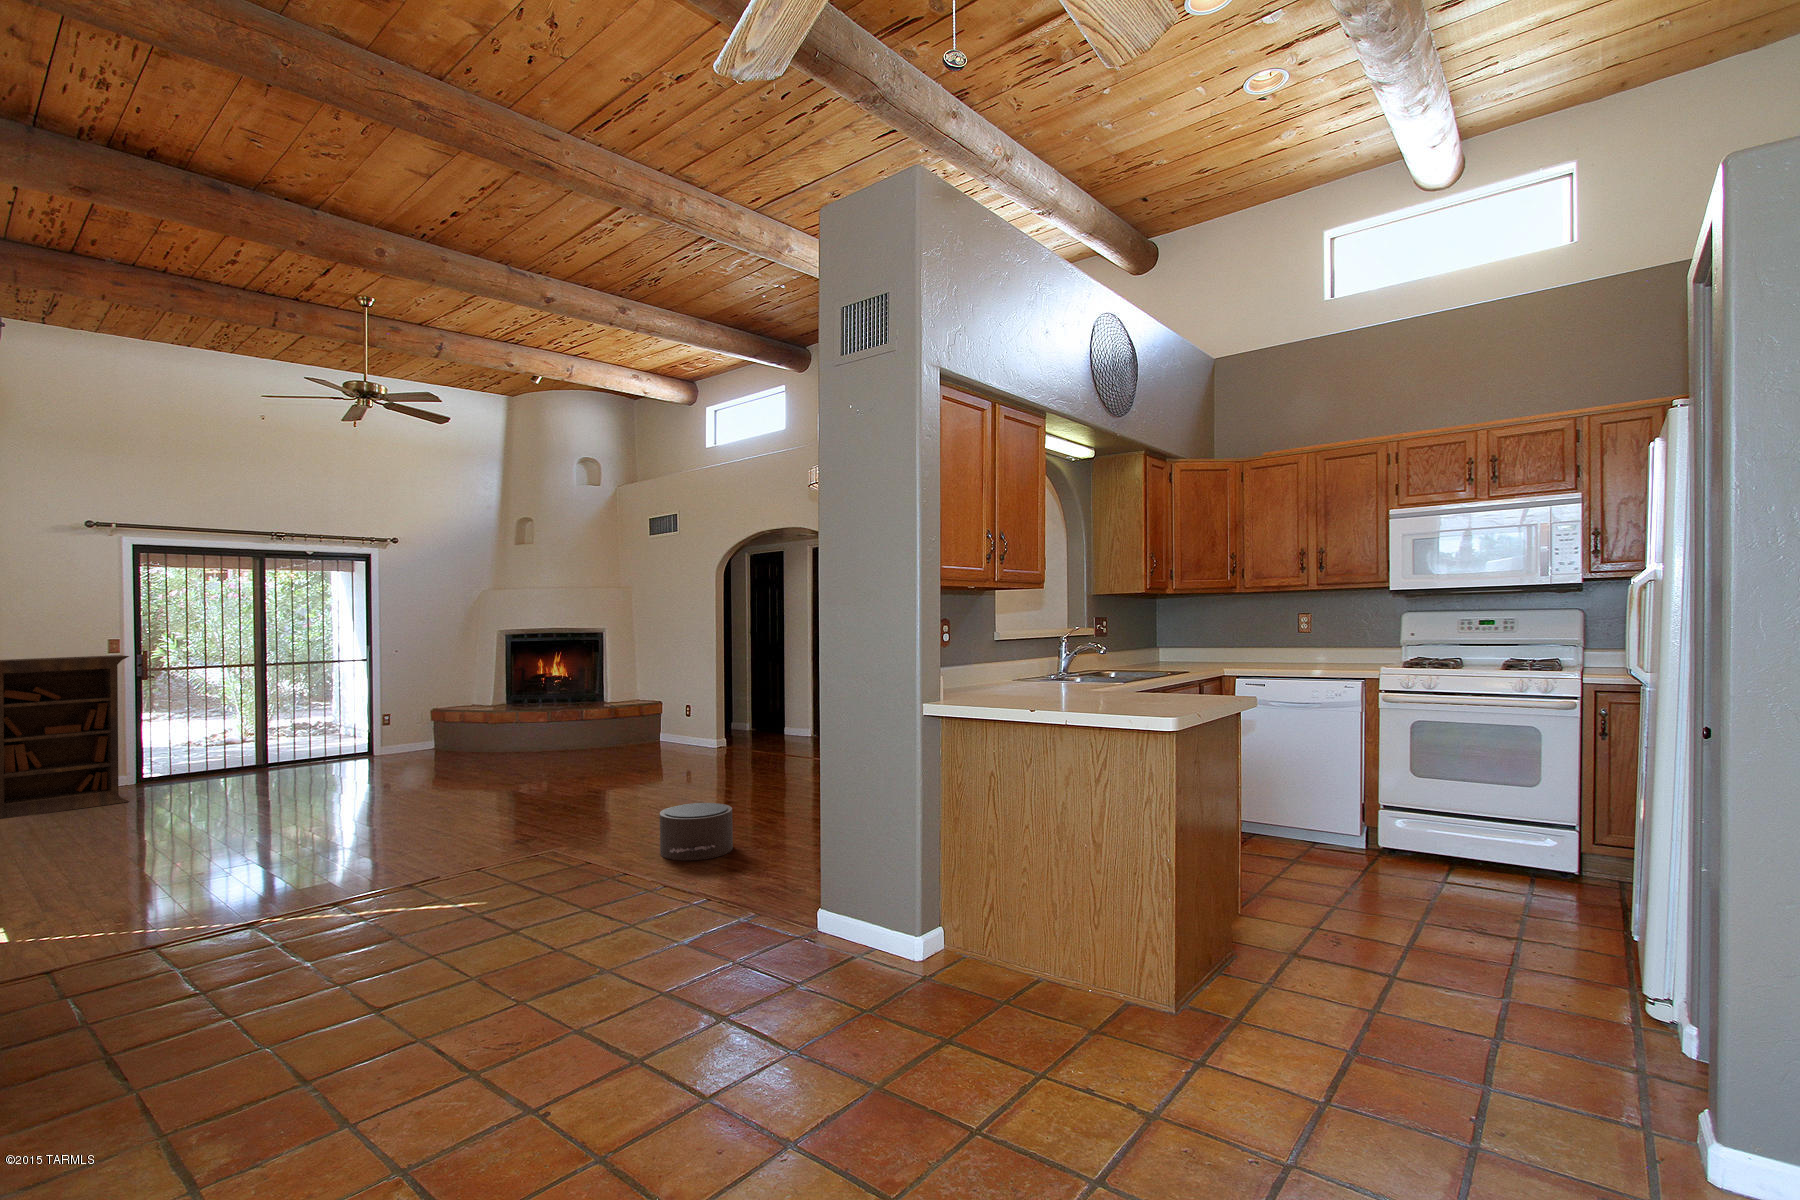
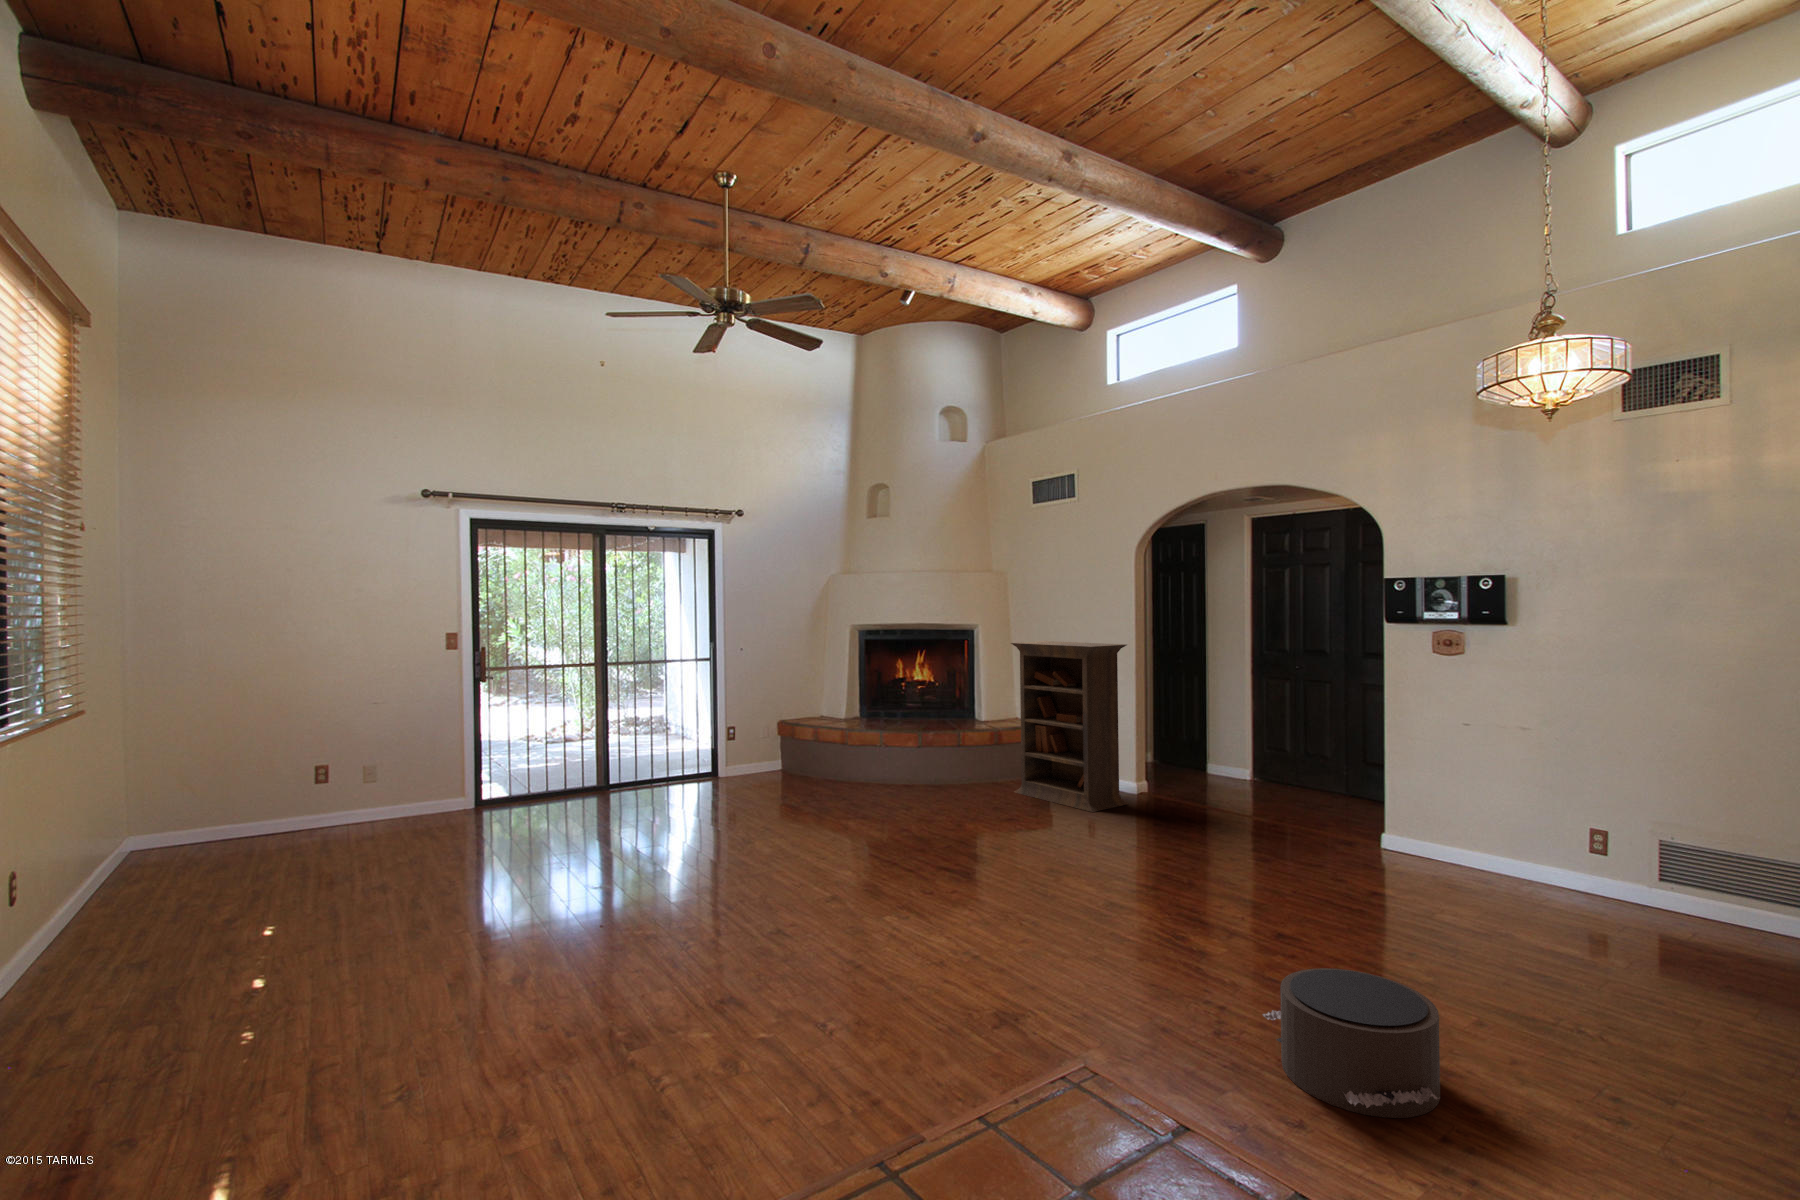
bookcase: present [0,655,129,819] -> present [1011,641,1129,812]

